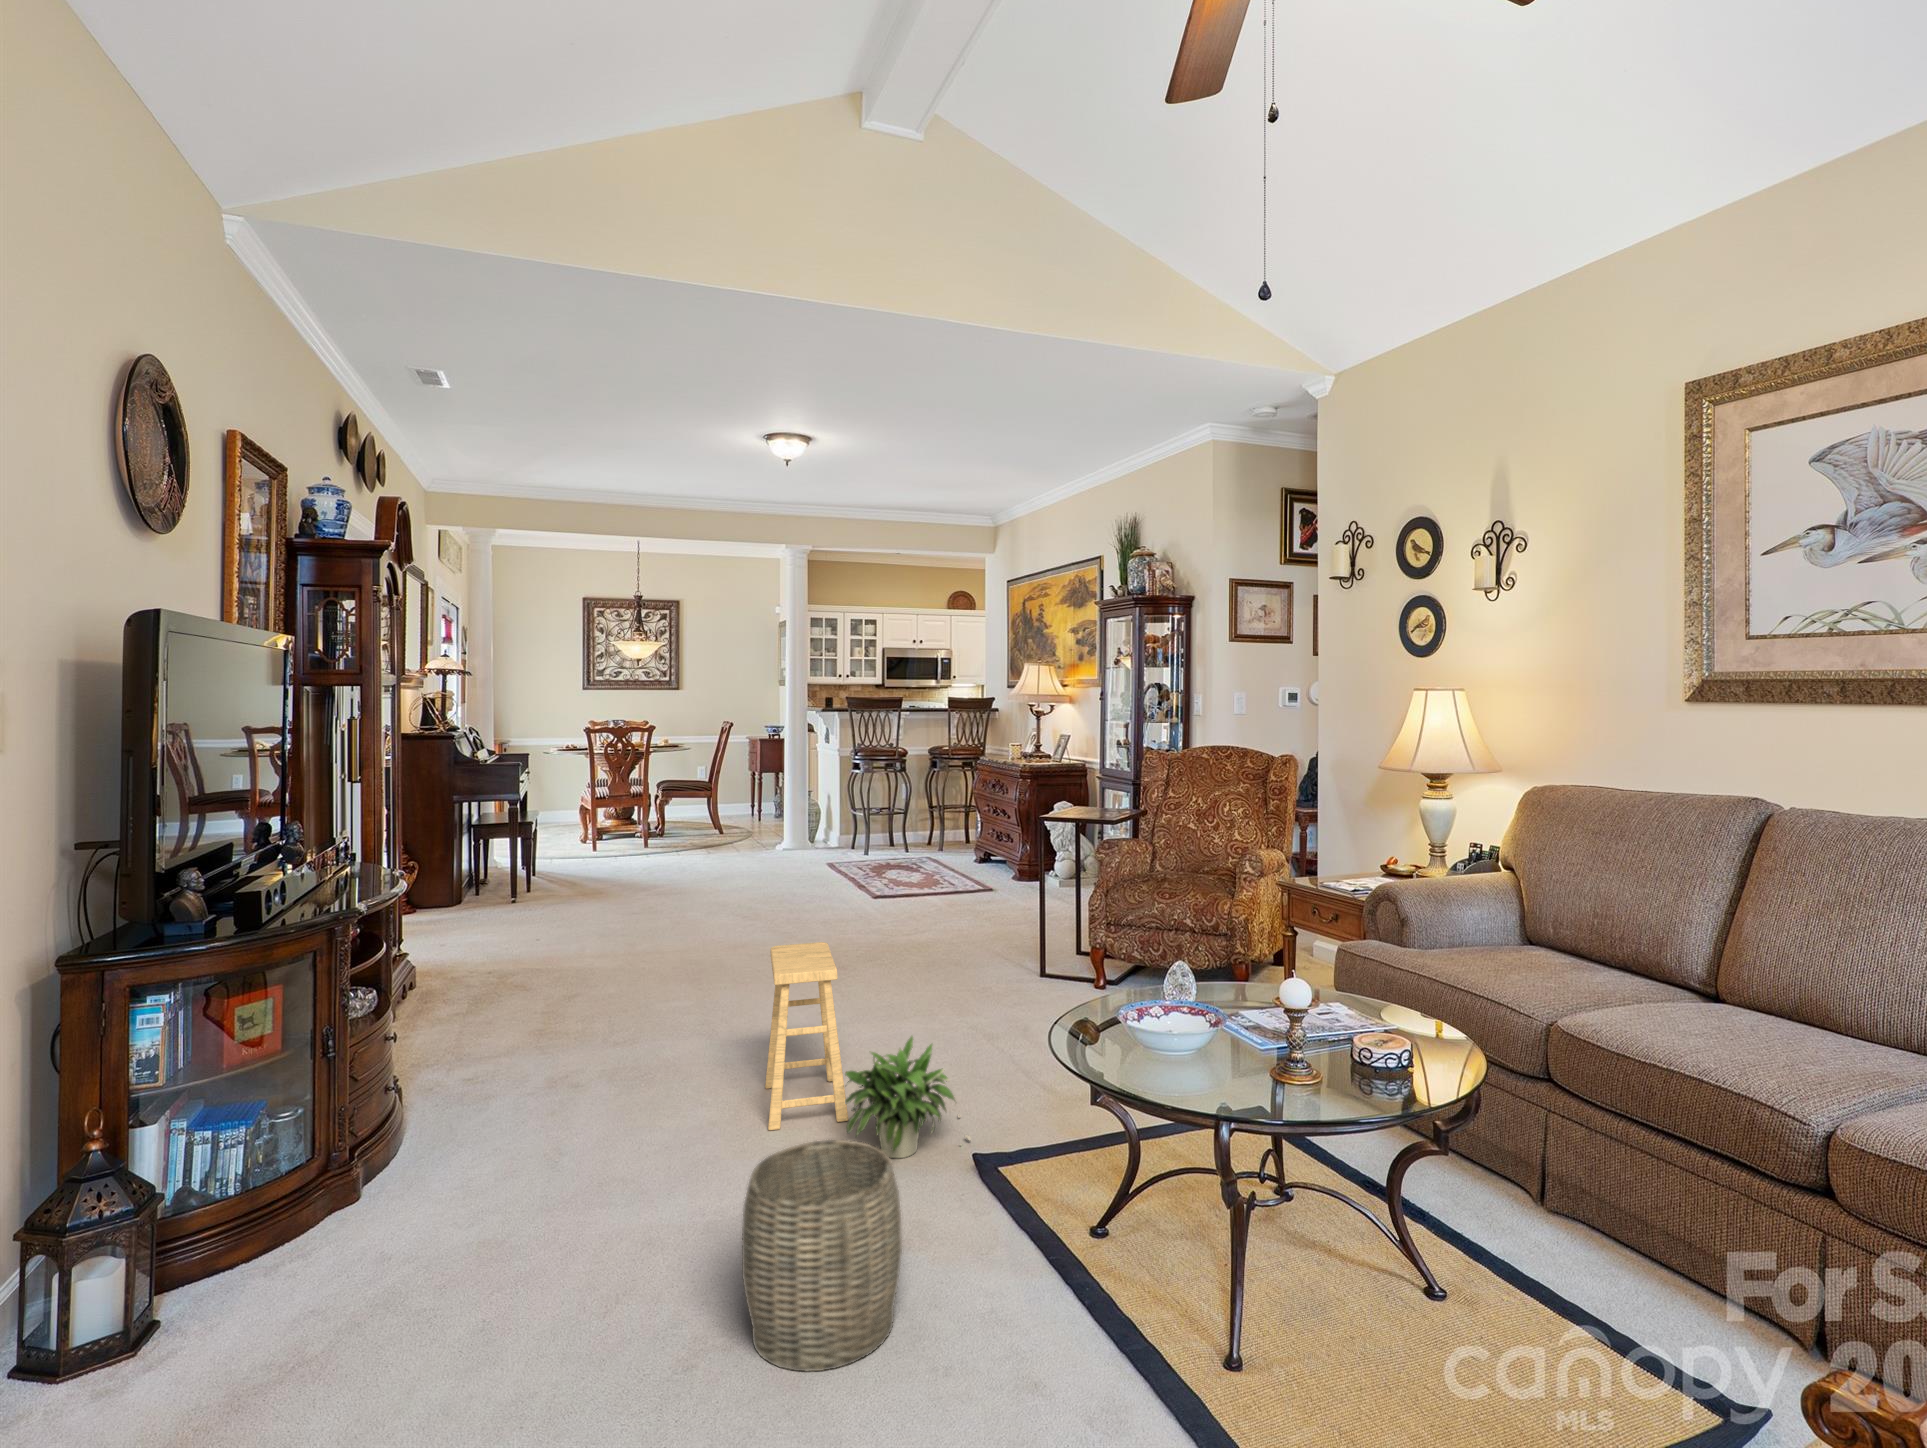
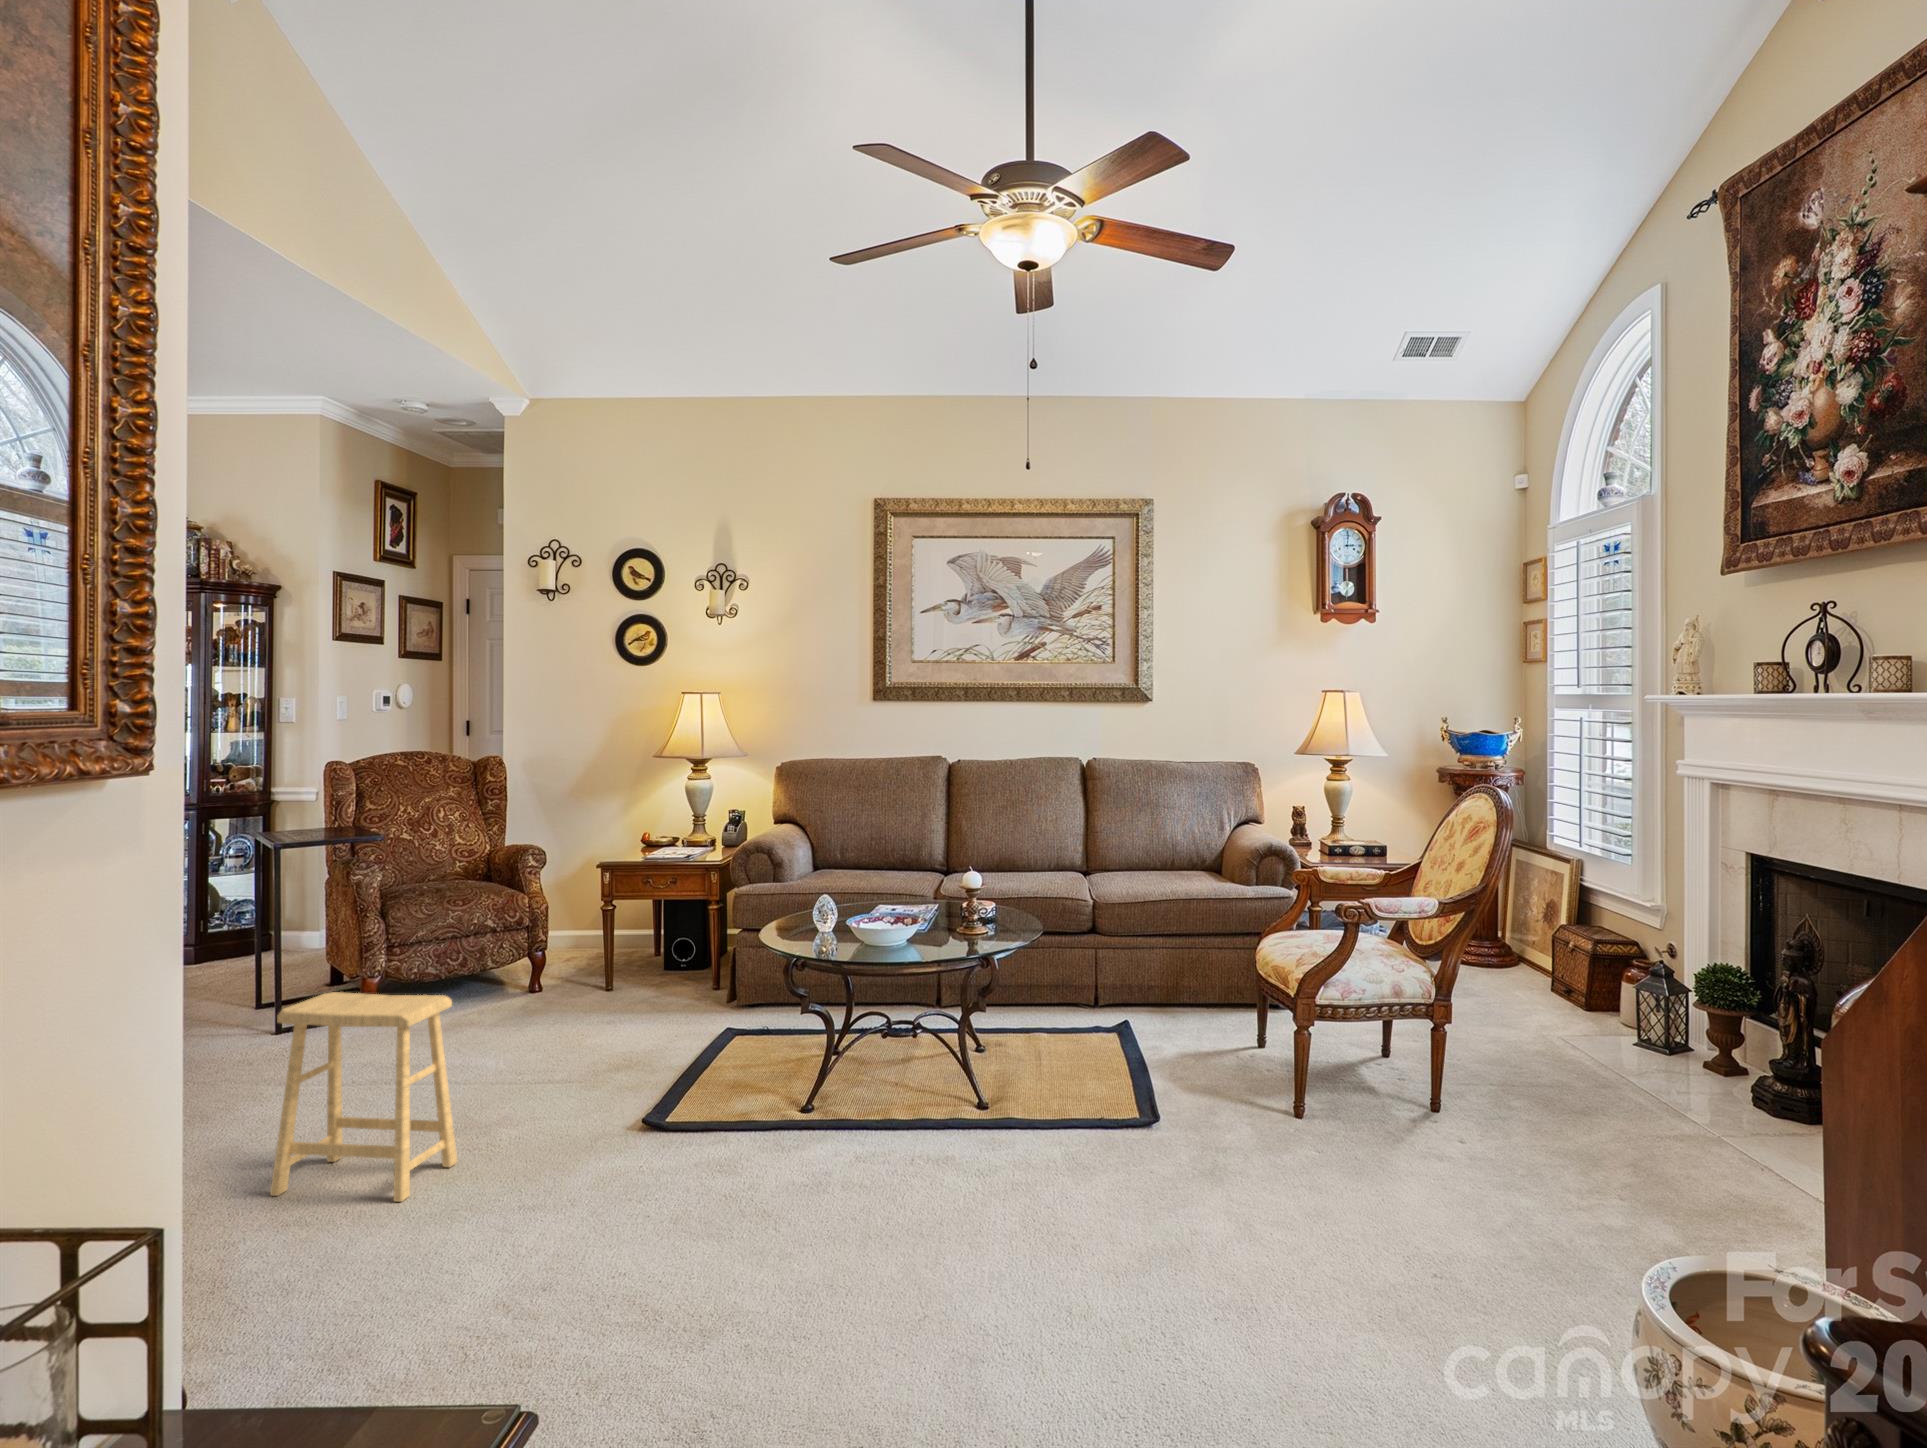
potted plant: present [845,1036,971,1158] -> none [506,1037,617,1156]
woven basket: present [742,1140,902,1371] -> none [735,1057,867,1233]

